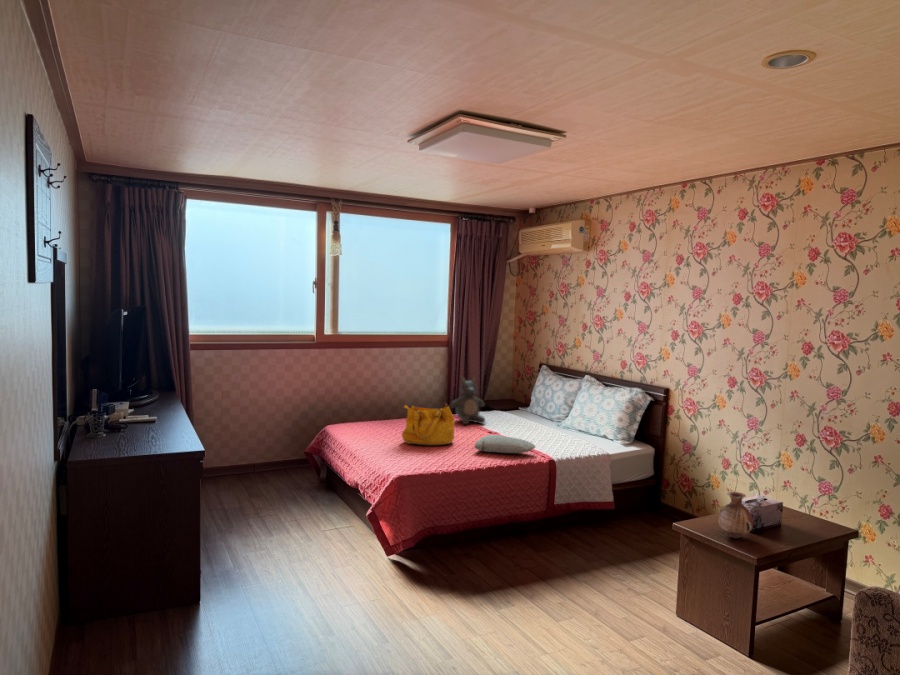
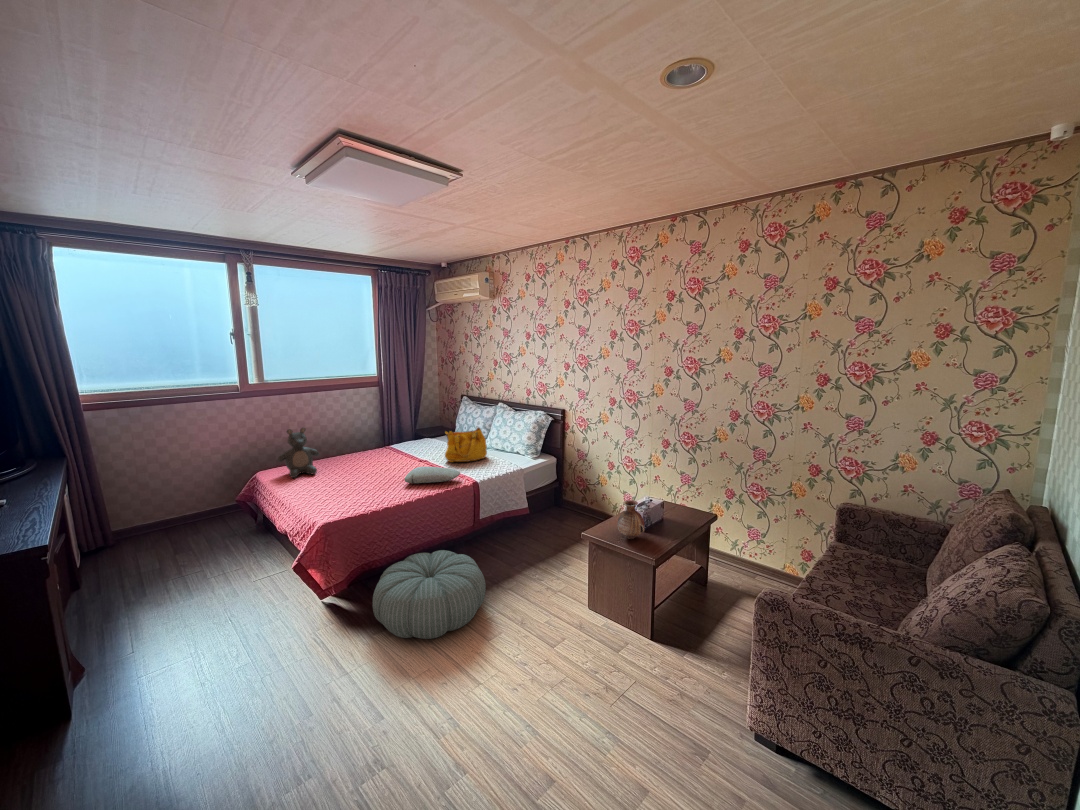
teddy bear: present [450,377,485,424] -> present [277,428,319,478]
handbag: present [402,403,454,445] -> present [445,427,487,462]
pouf: none [439,522,557,606] -> present [373,550,486,639]

